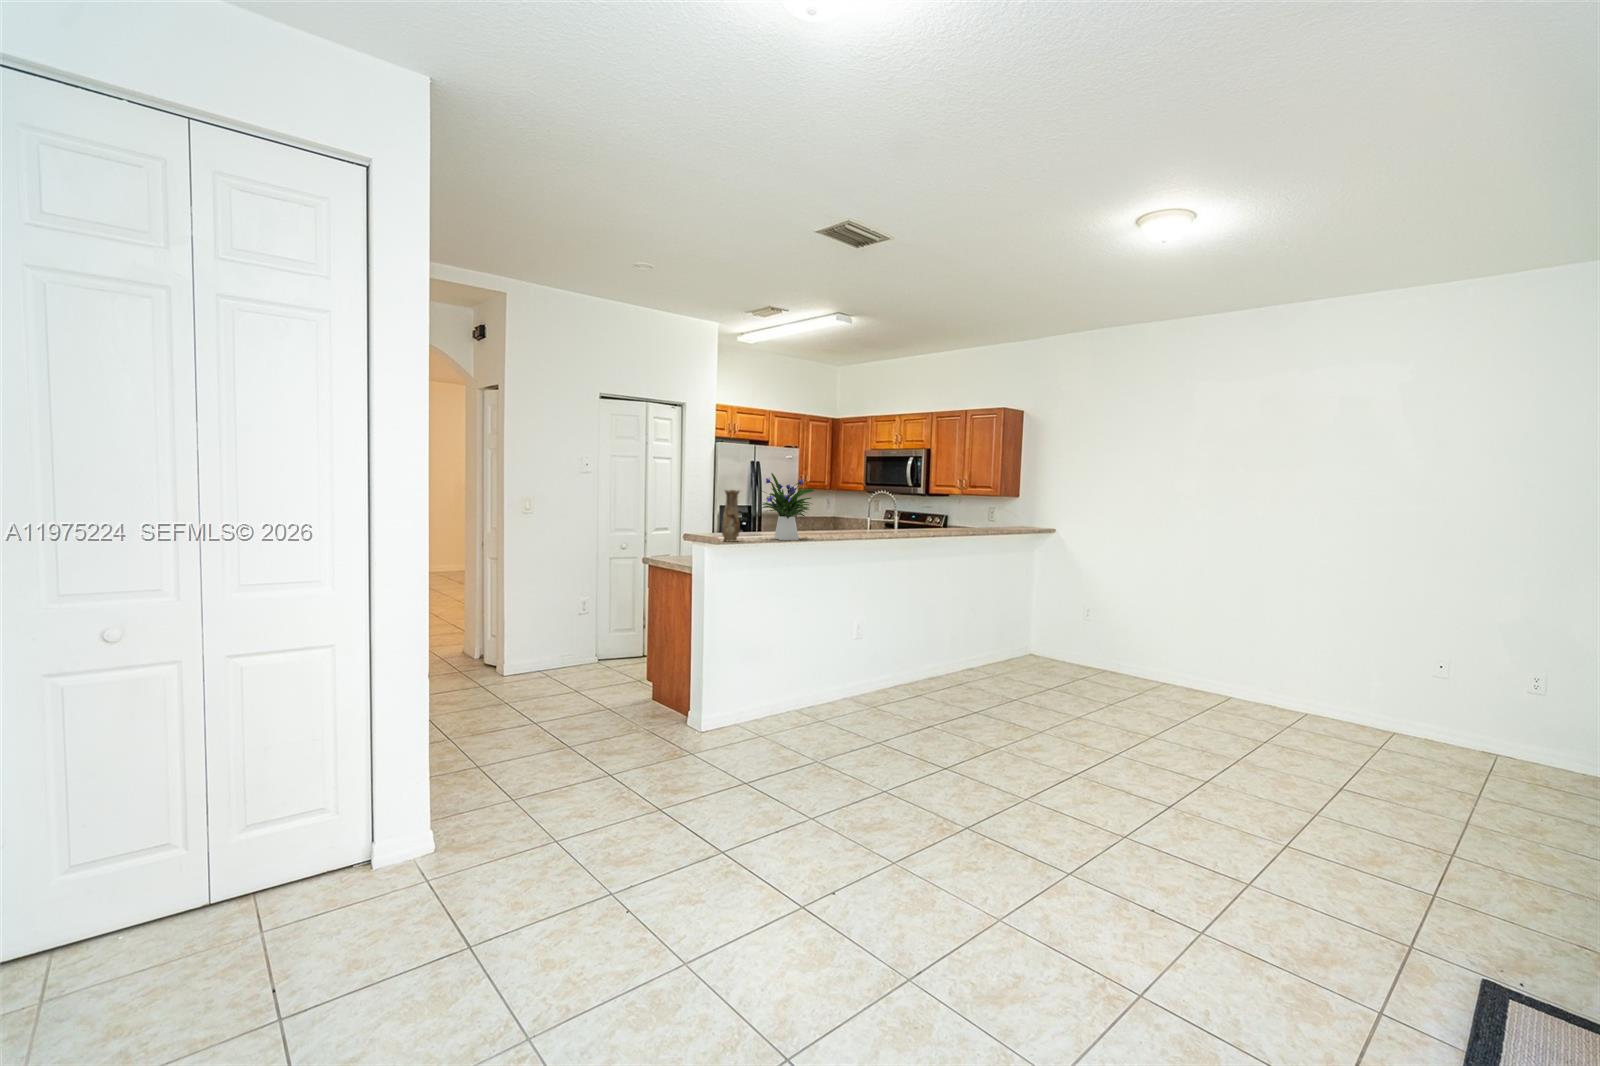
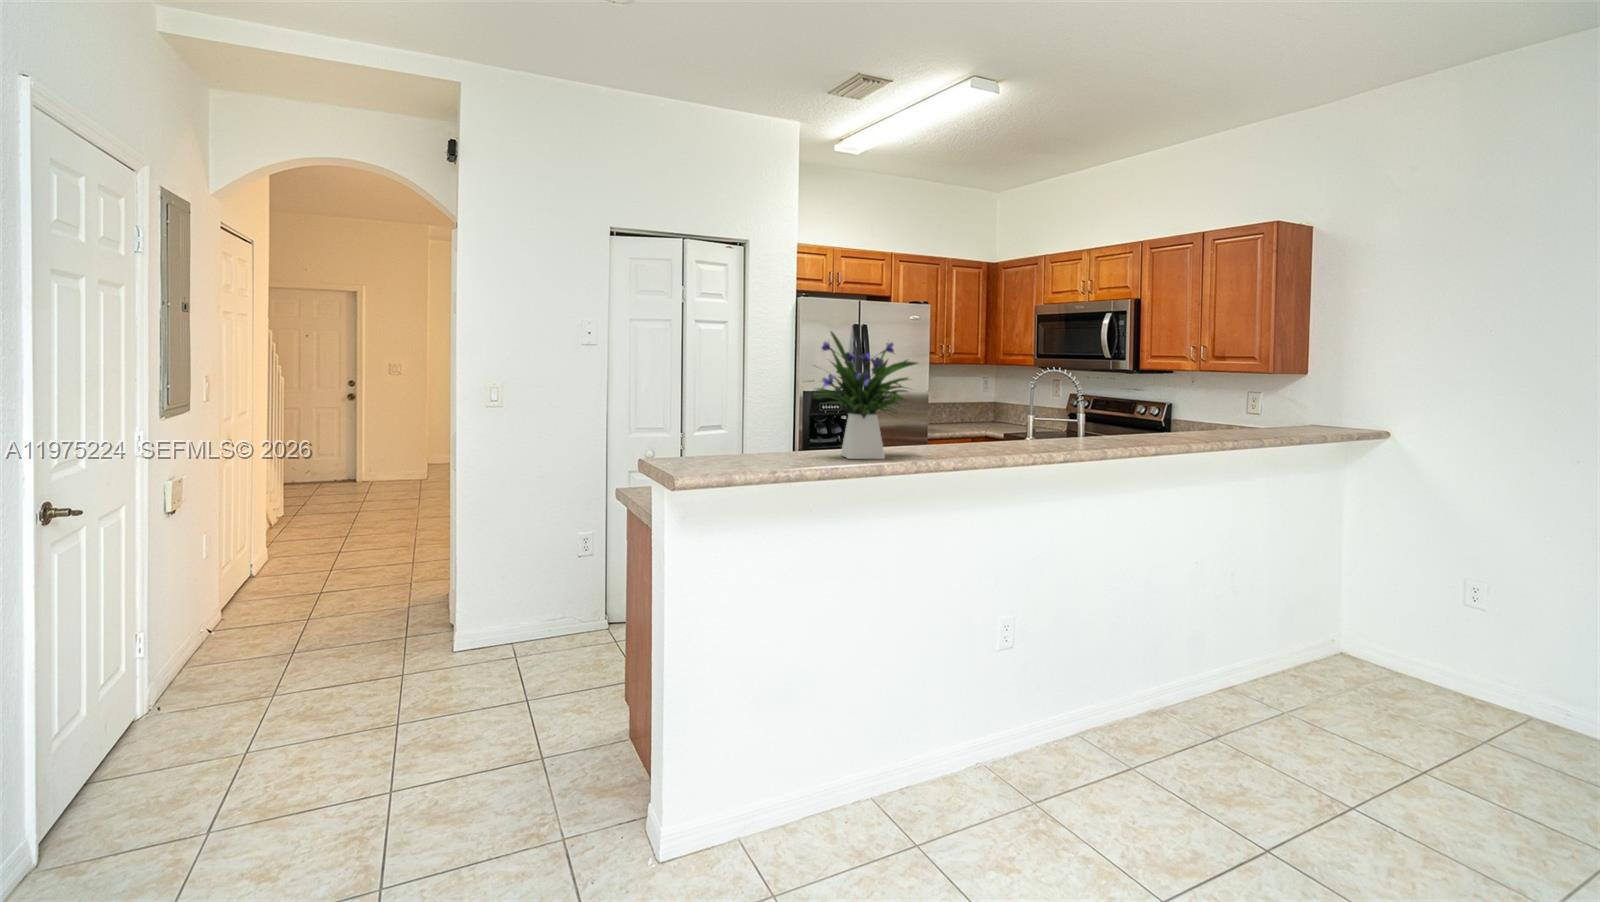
vase: present [722,490,740,542] -> none [732,364,767,464]

